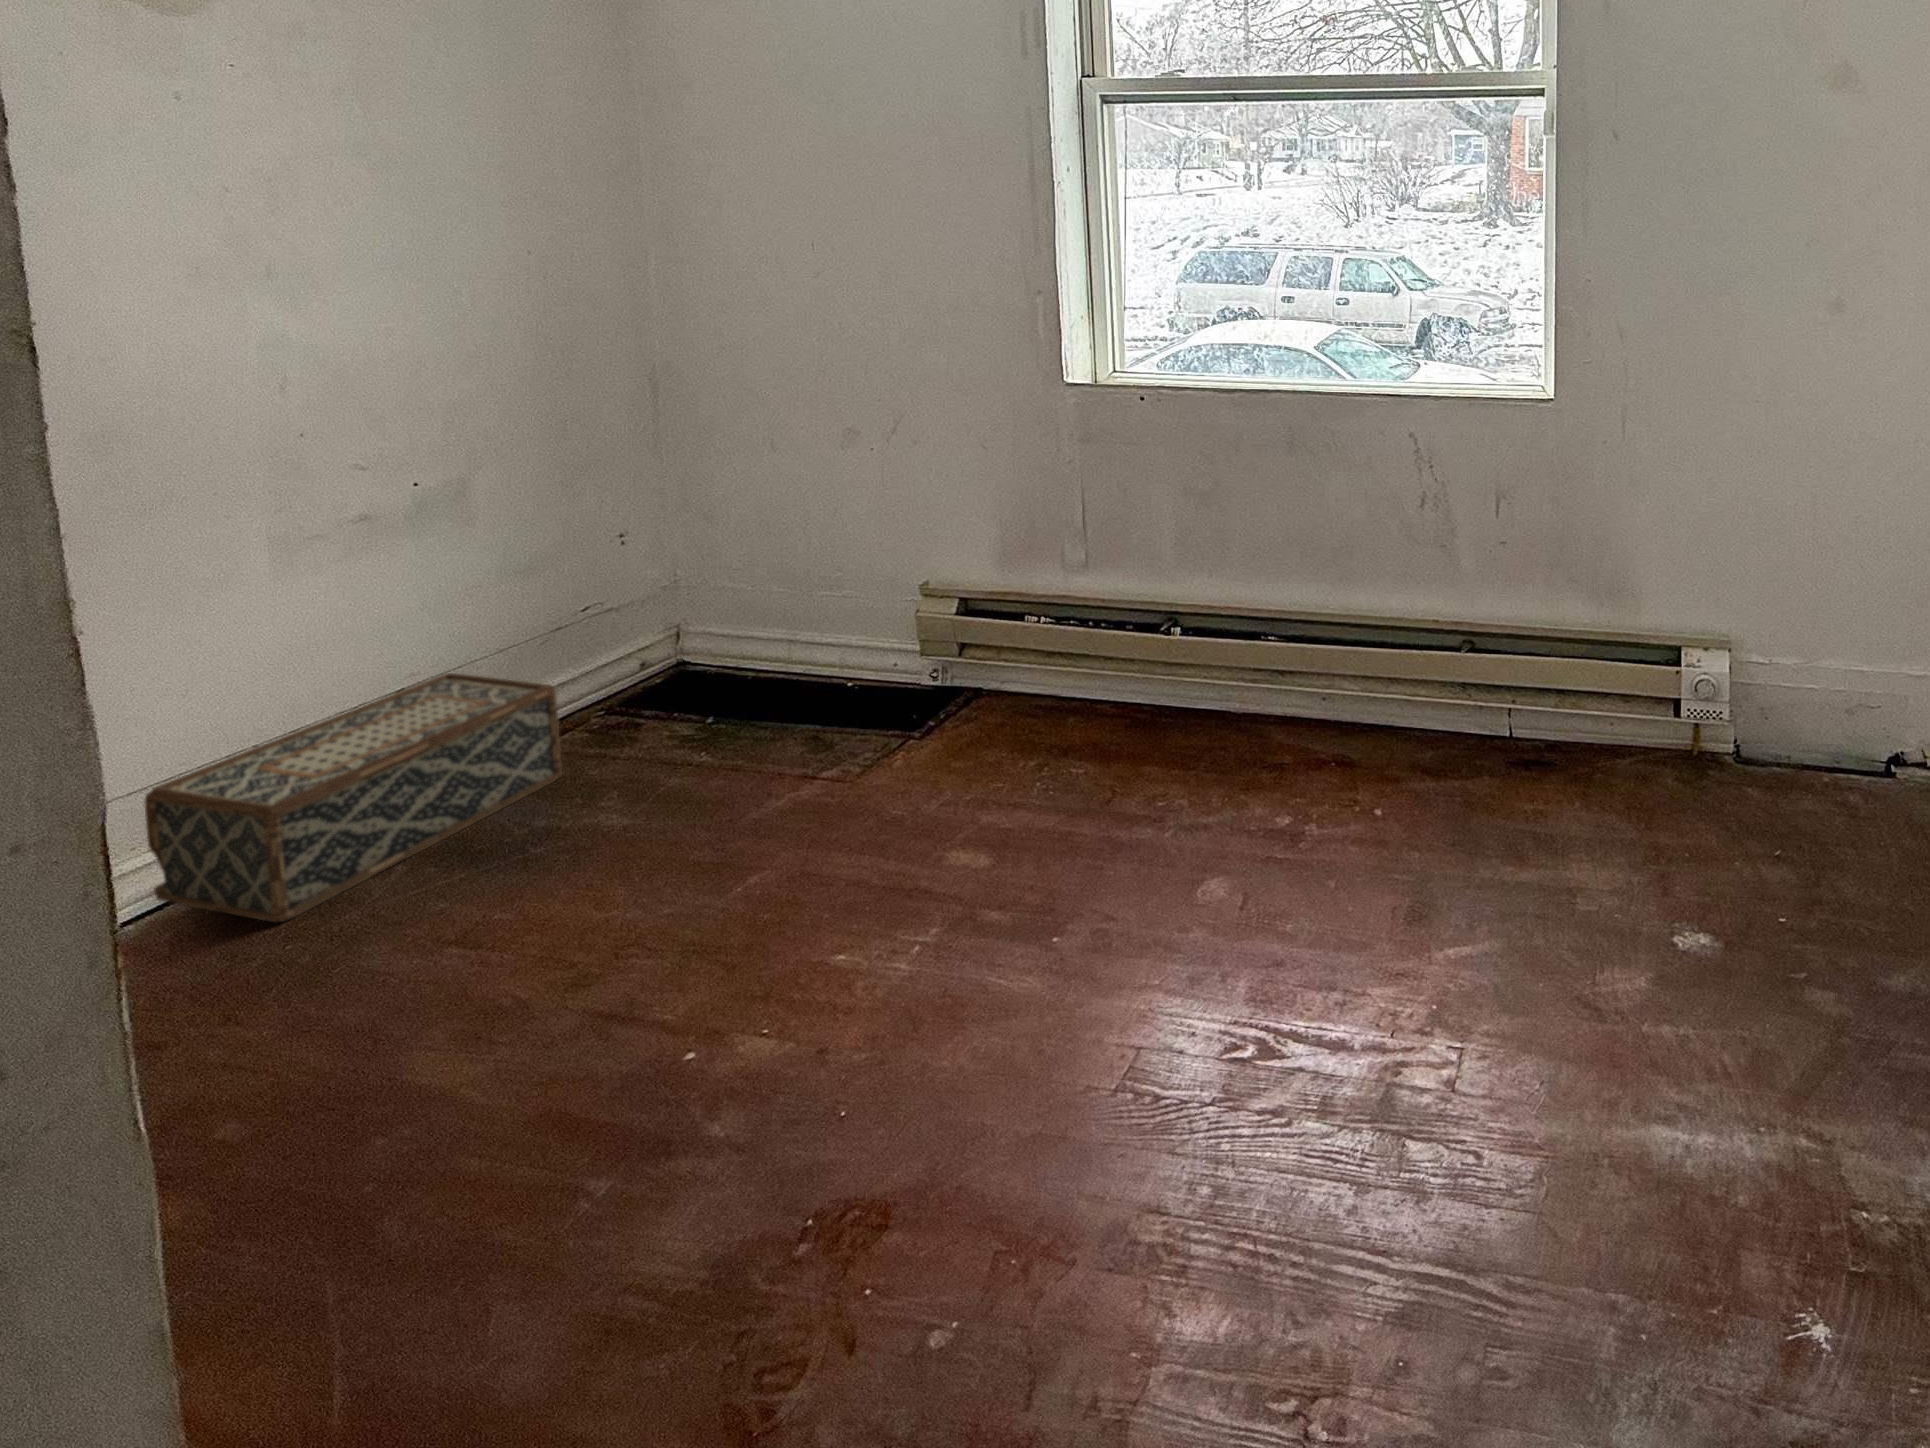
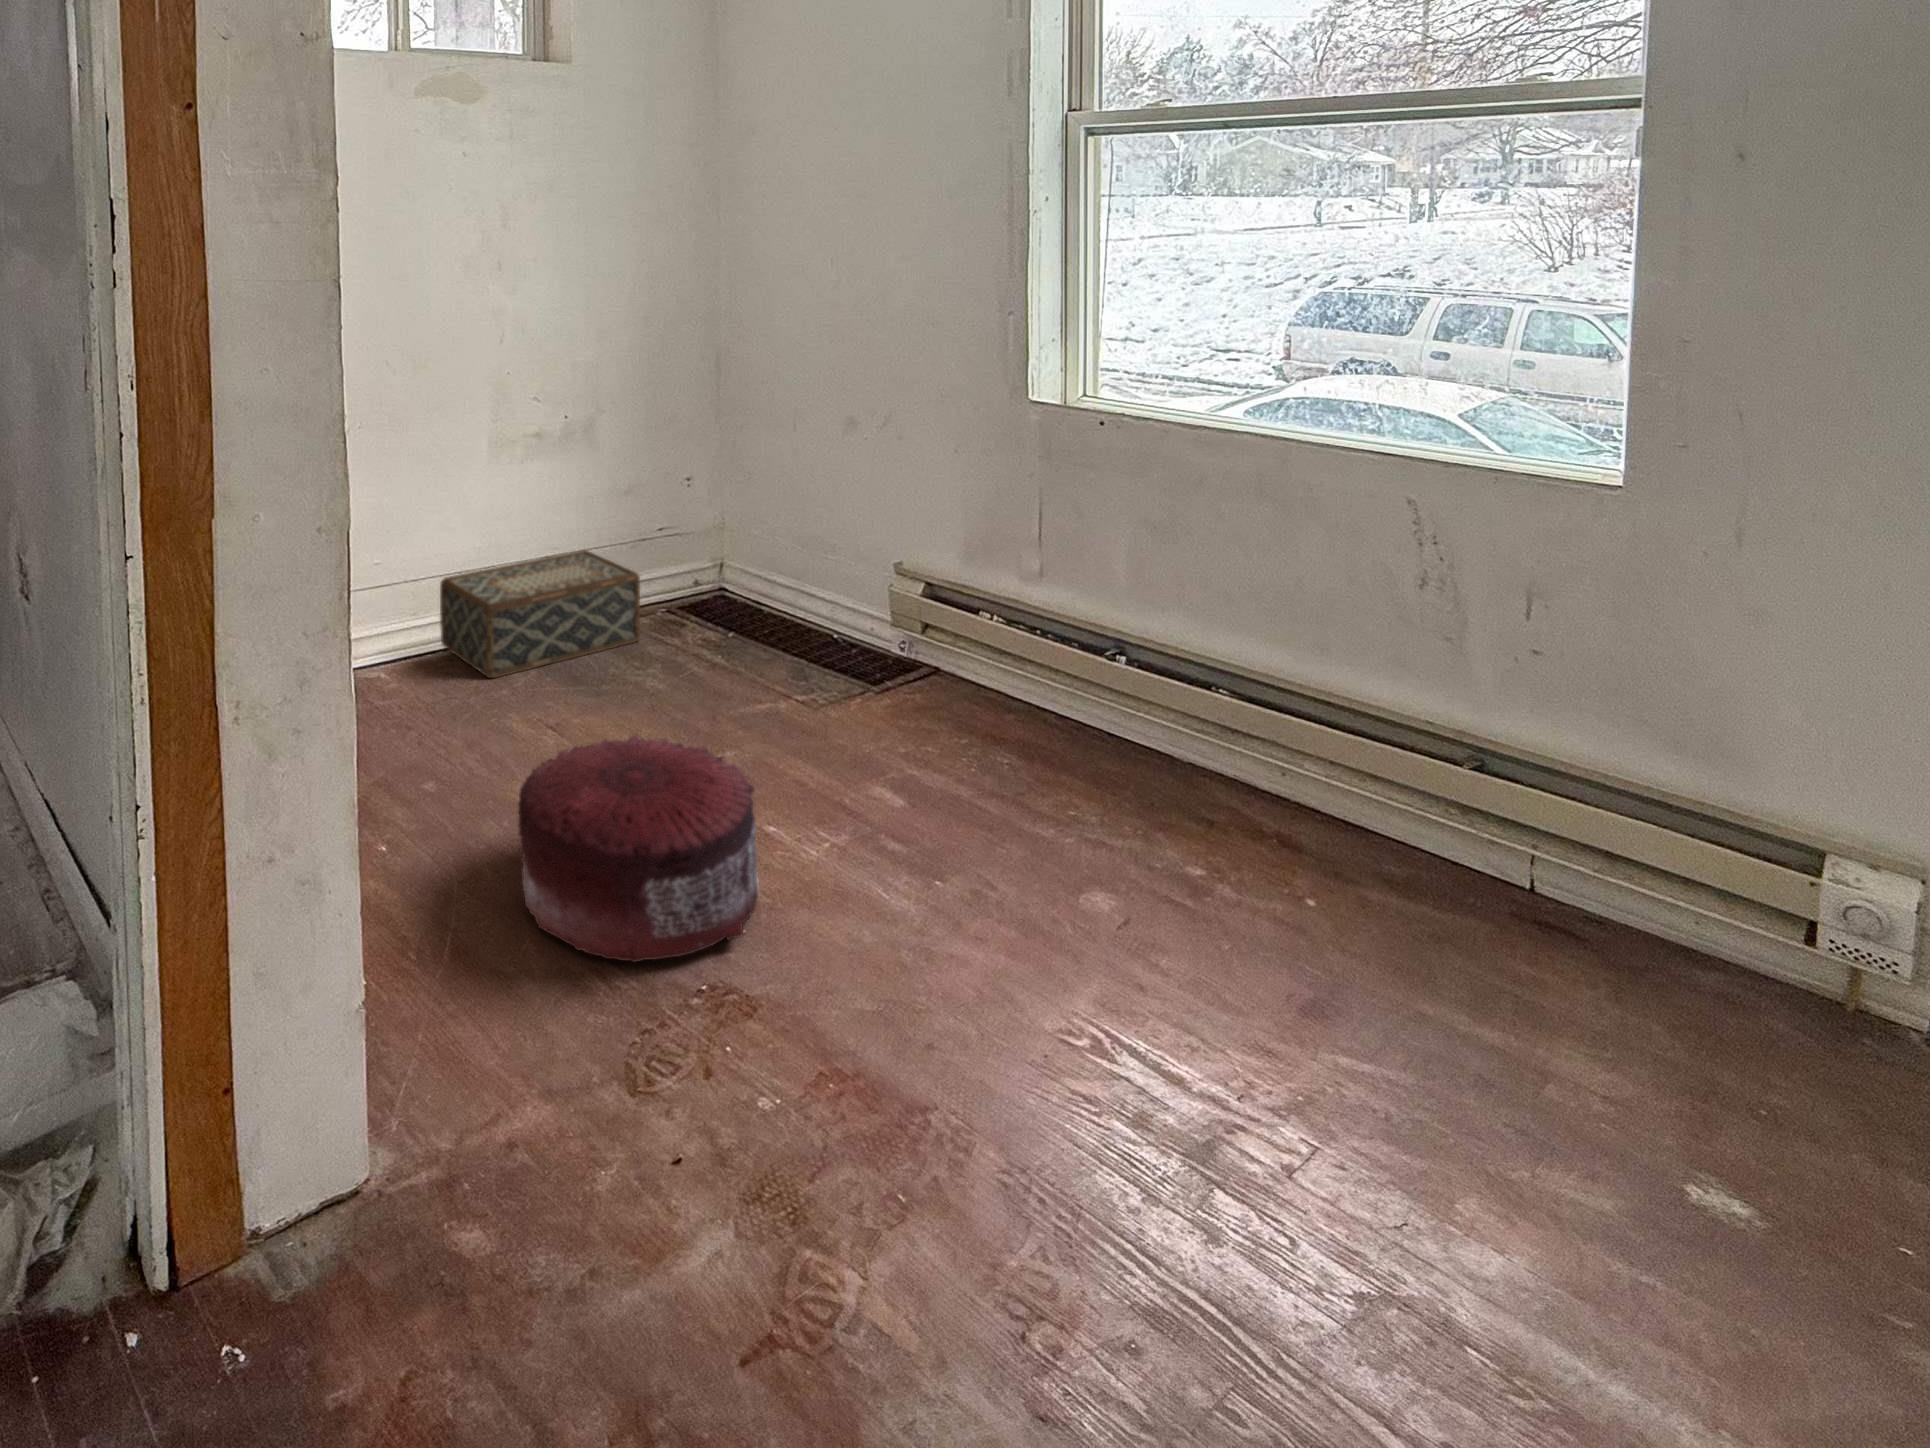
pouf: none [409,902,842,1308] -> present [518,735,760,962]

